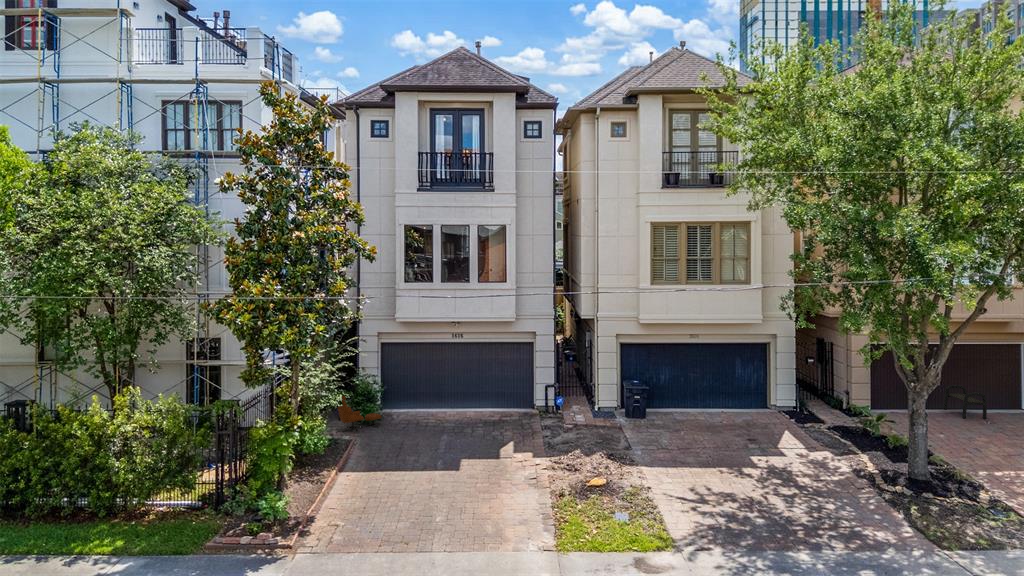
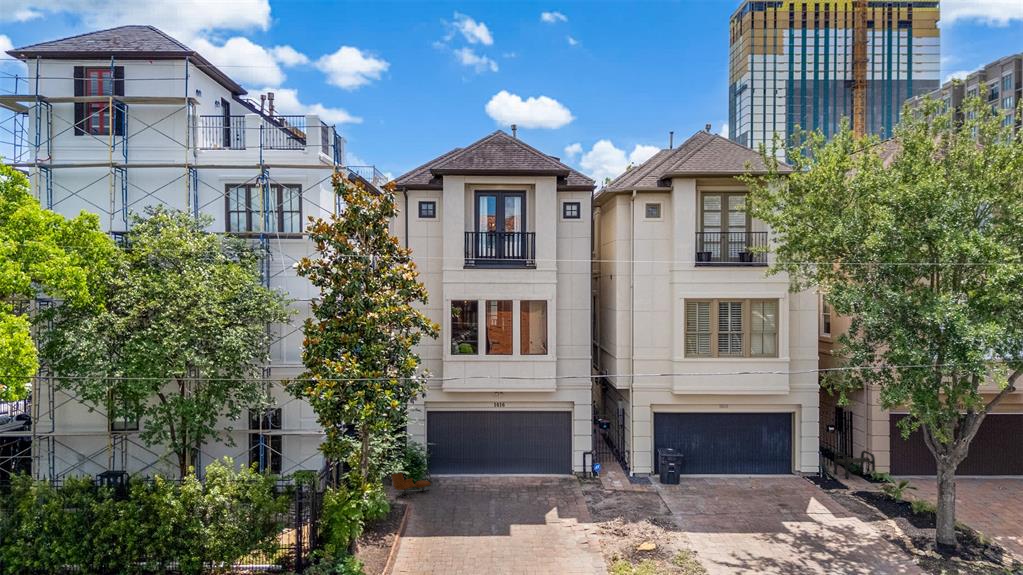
bench: present [943,385,987,419] -> present [834,451,875,479]

